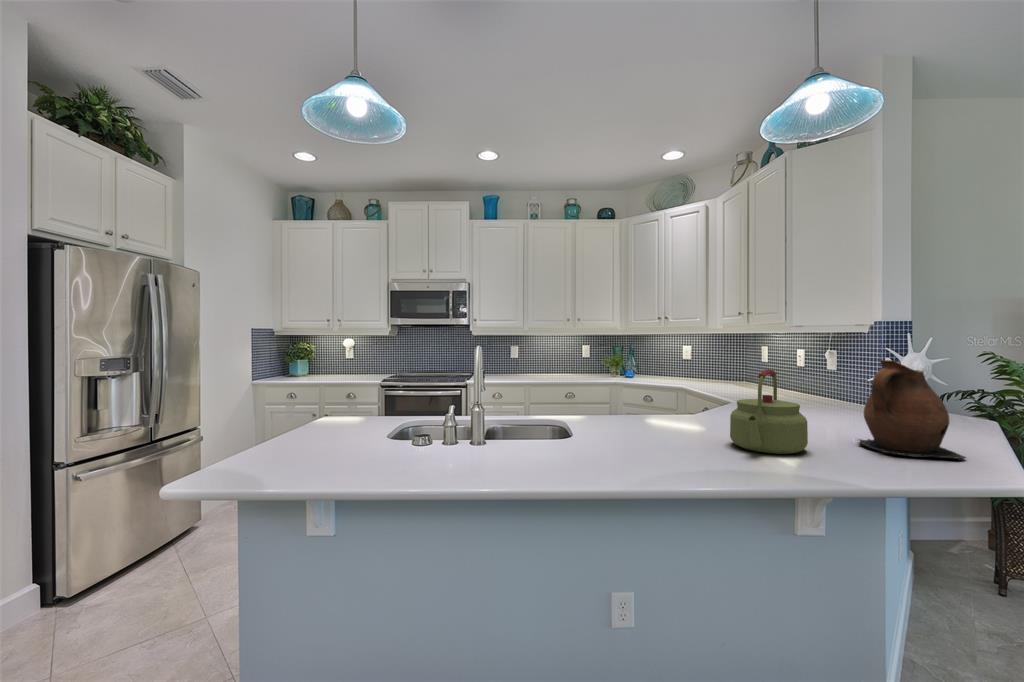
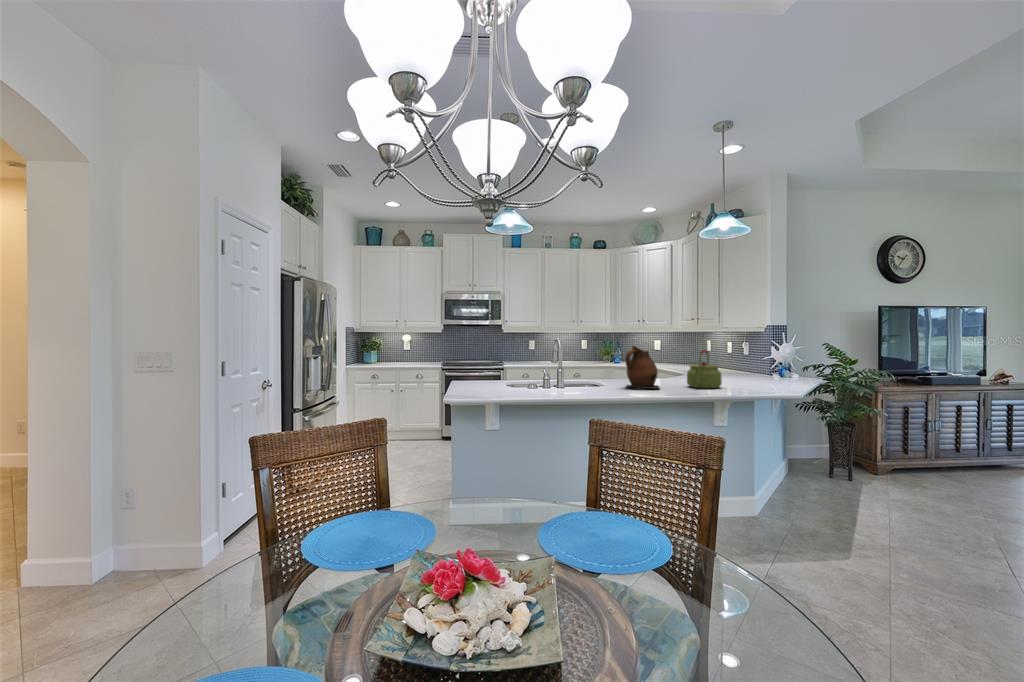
ceramic pitcher: present [859,360,966,461] -> present [625,346,659,389]

